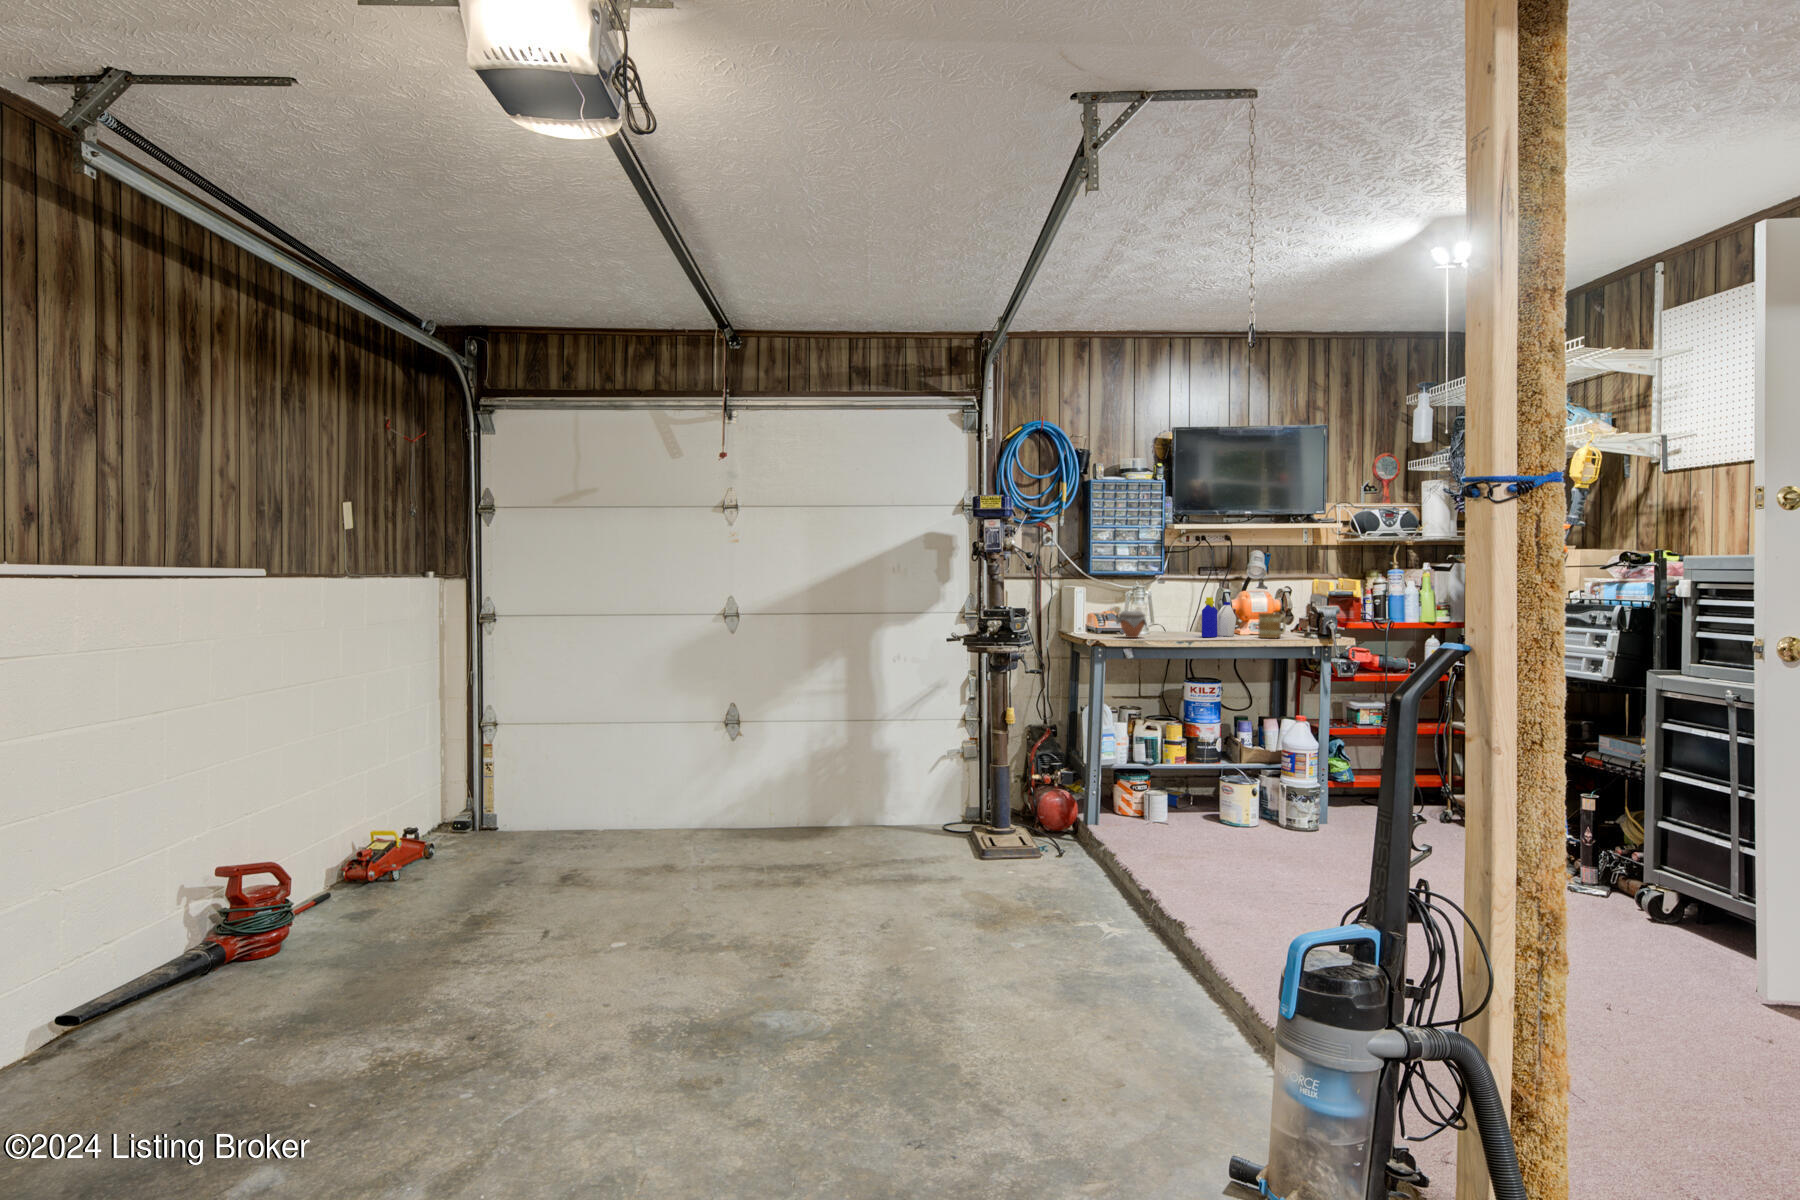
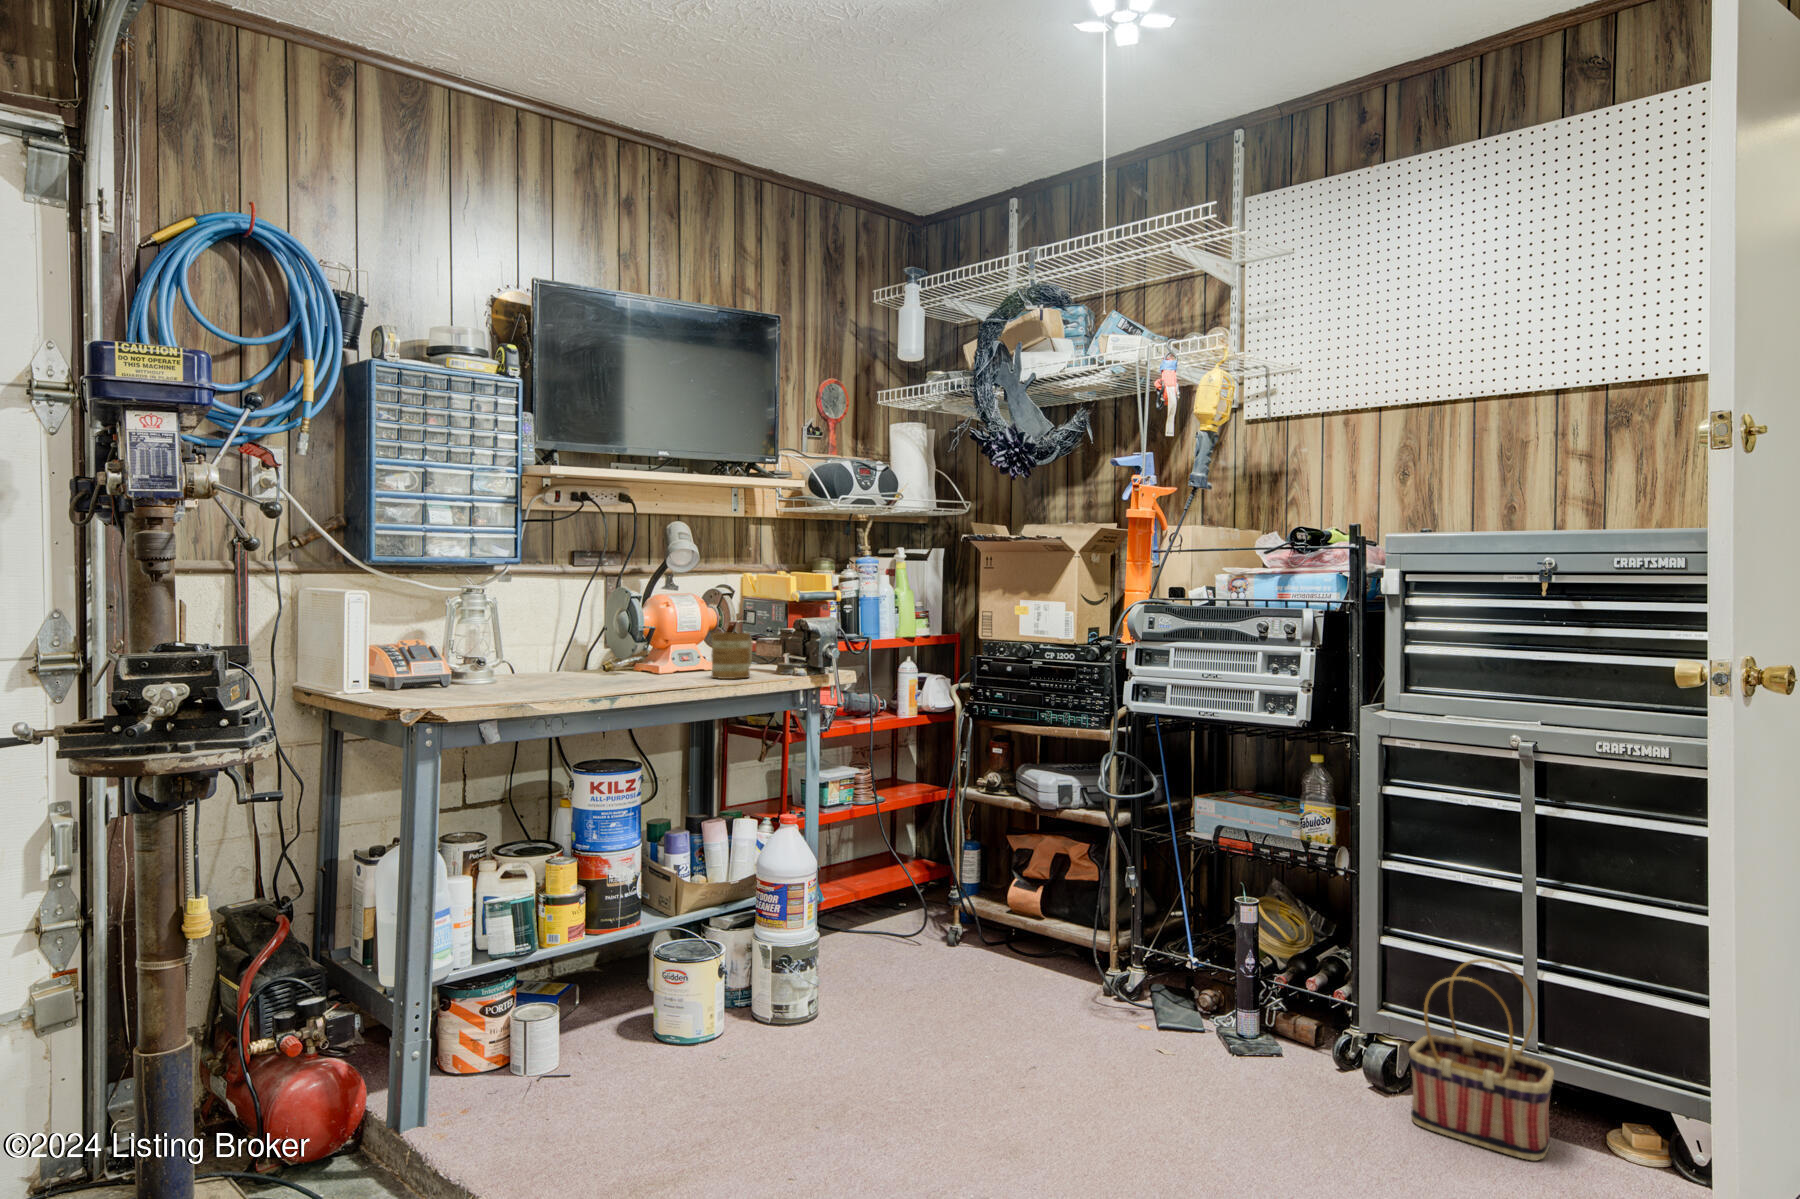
bottle: present [1202,597,1236,637] -> none [614,606,668,683]
jar: present [1116,611,1147,638] -> none [442,636,513,693]
basket: none [1632,830,1725,945] -> present [1409,959,1554,1161]

